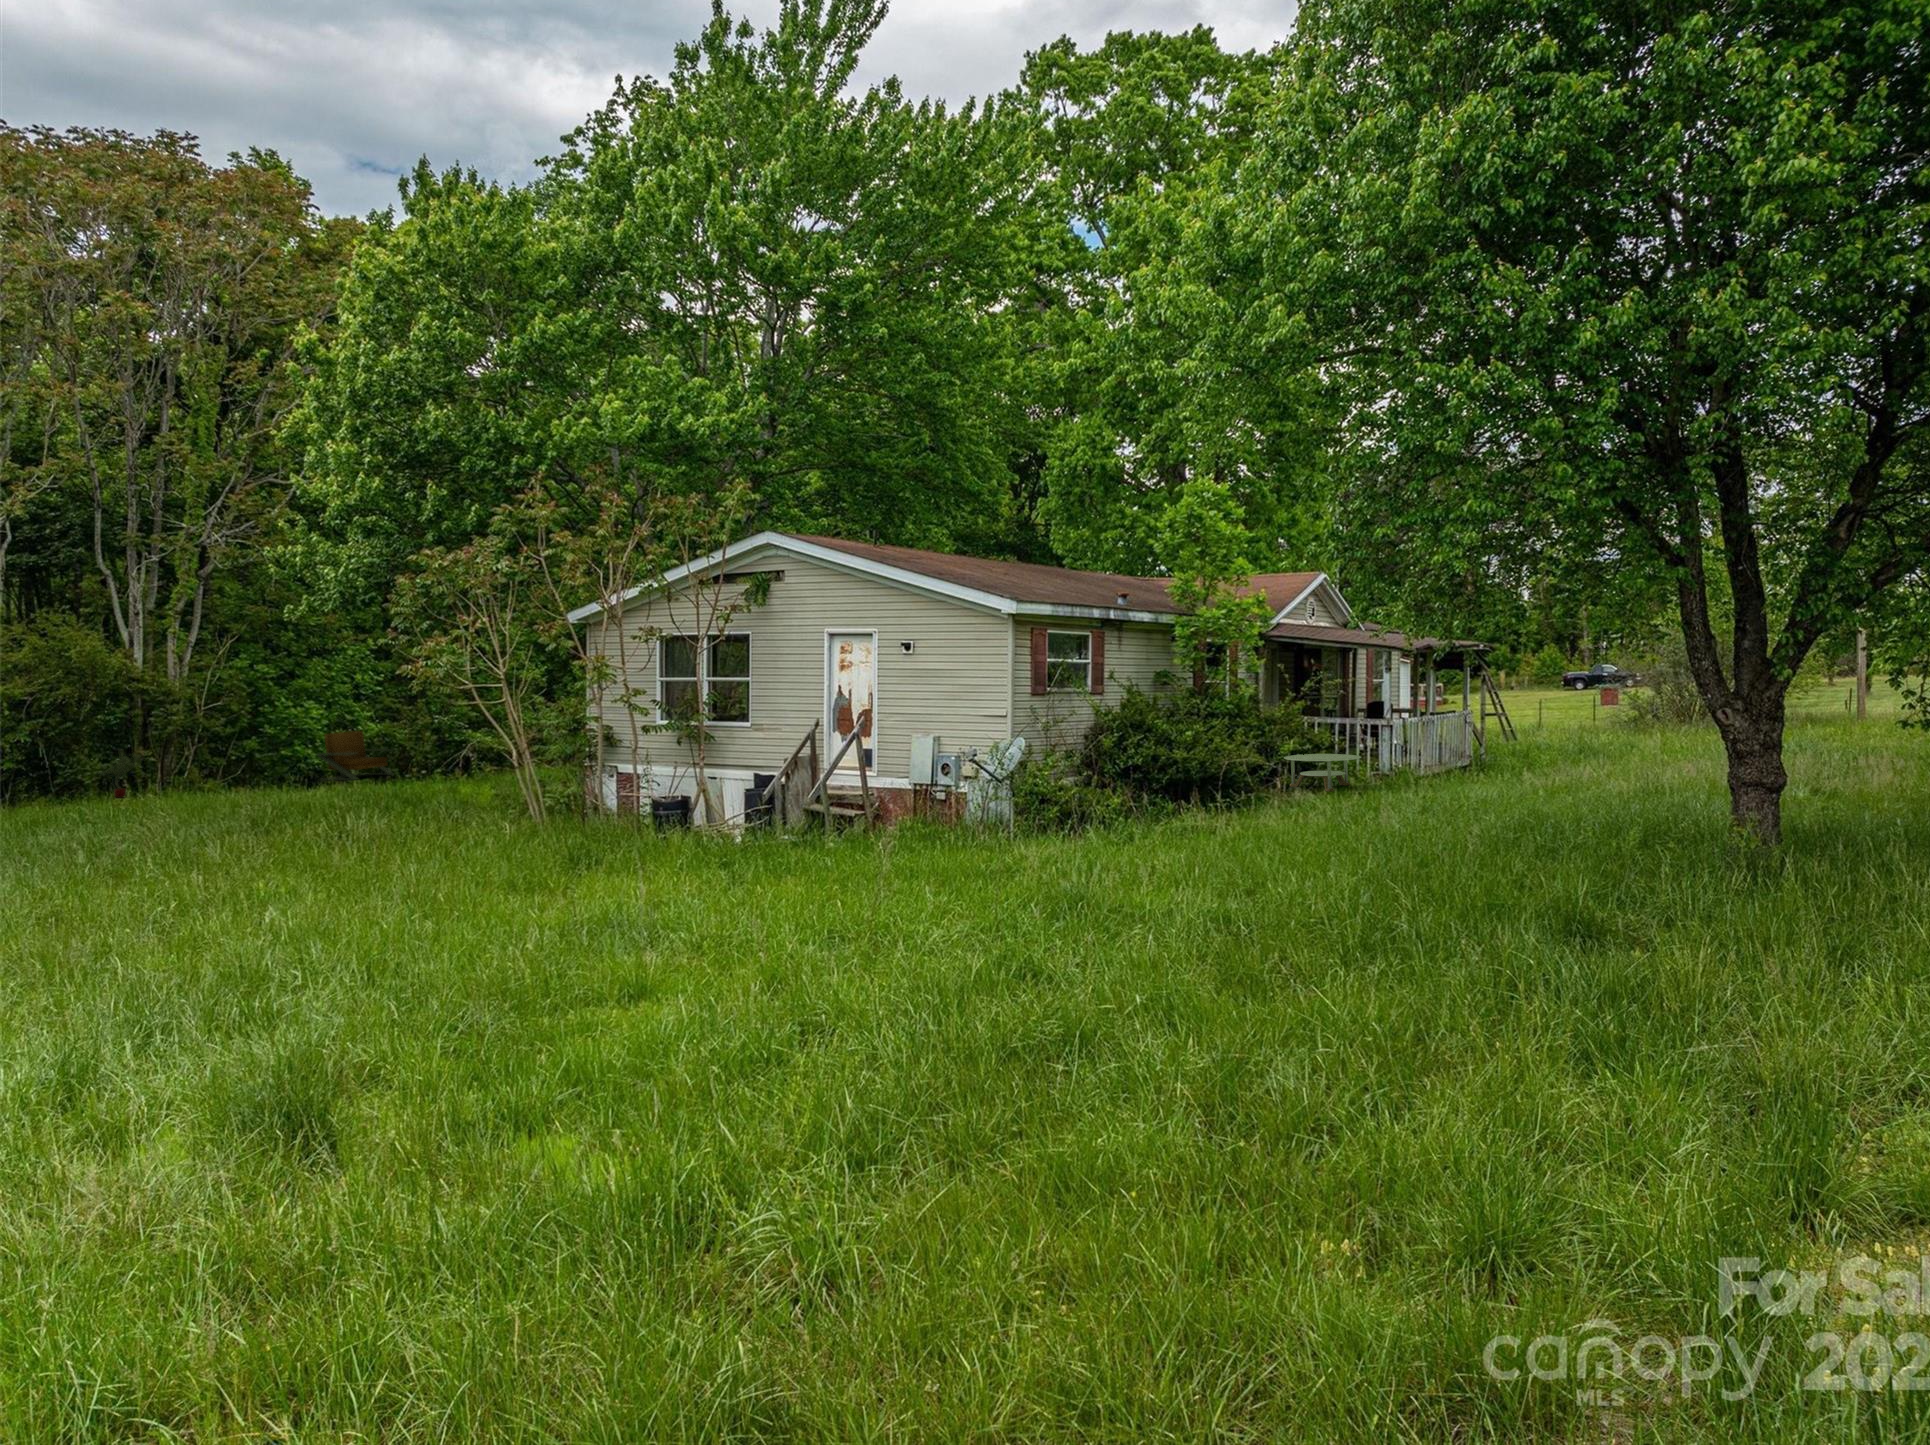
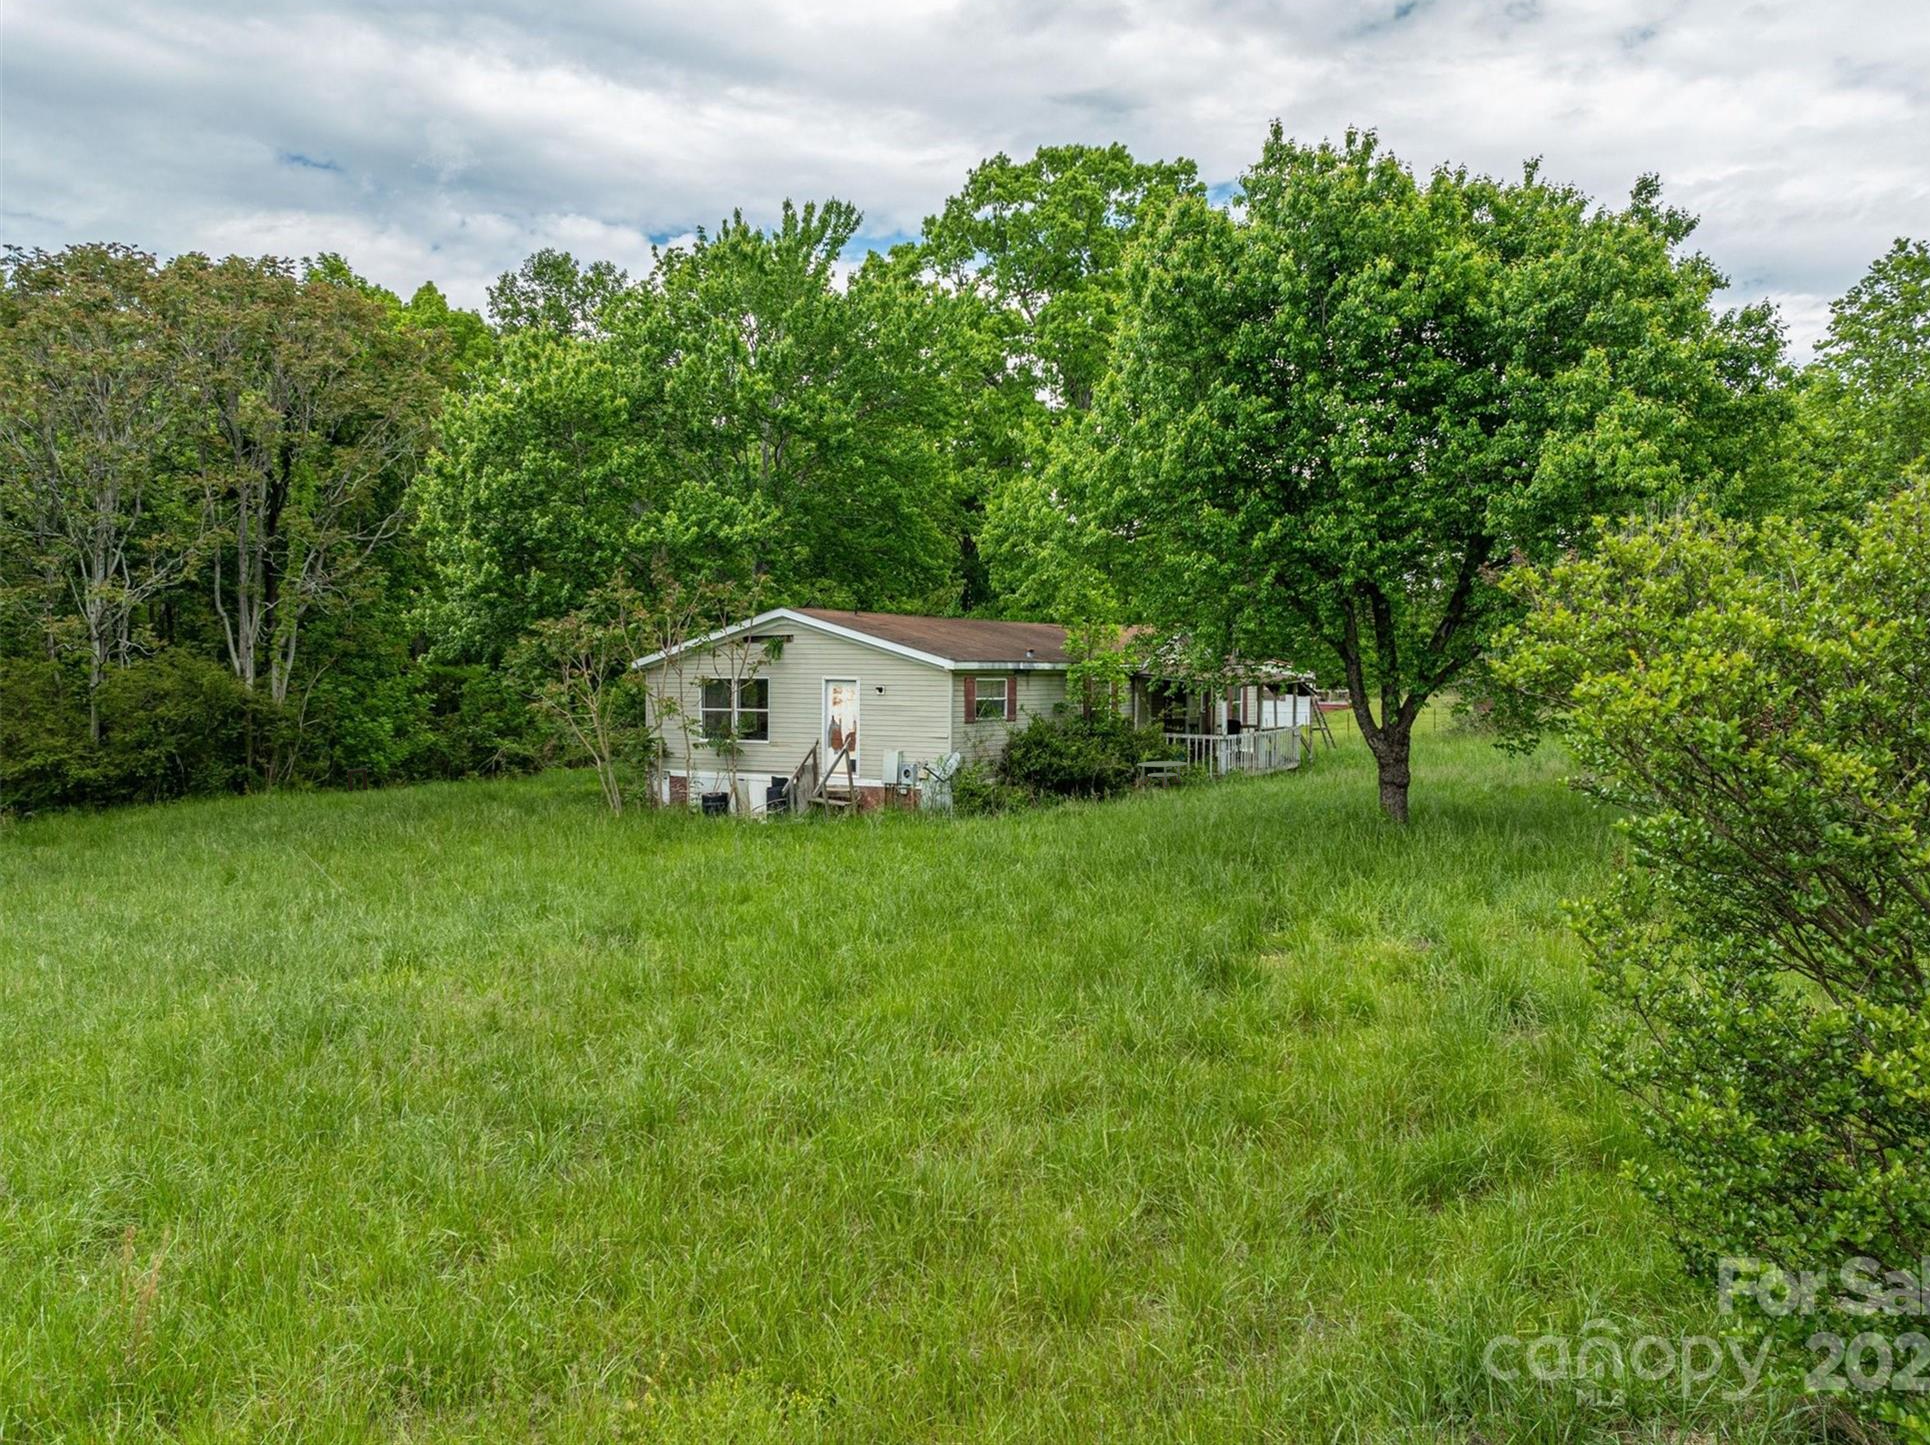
lounge chair: present [318,731,394,780] -> none [428,746,485,784]
potted tree: present [98,751,141,798] -> none [270,761,302,798]
bench: none [206,759,238,789] -> present [347,768,367,791]

